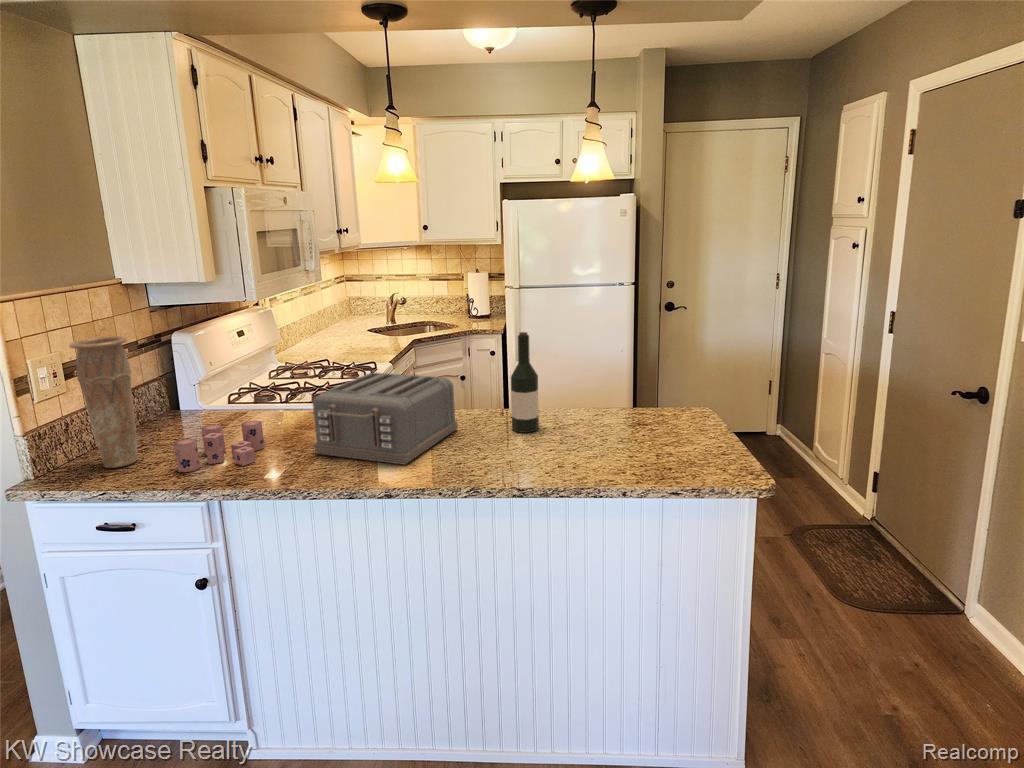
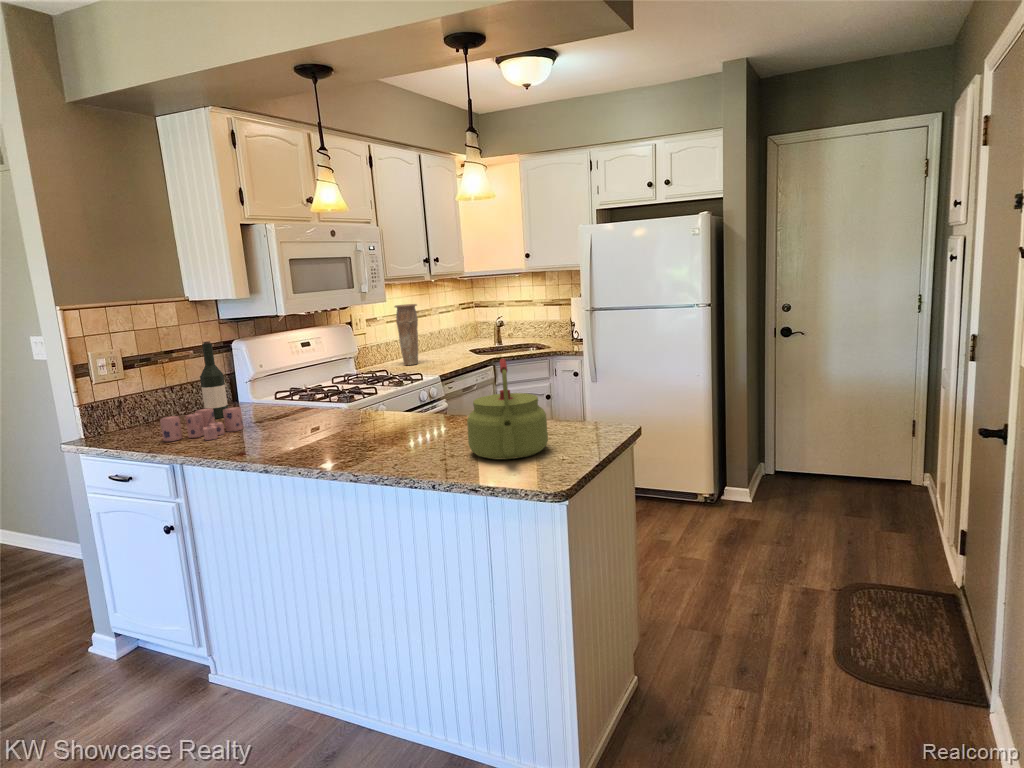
wine bottle: present [511,332,539,433] -> present [200,341,228,419]
vase: present [69,336,137,468] -> present [394,304,418,365]
kettle: none [599,358,681,458] -> present [467,359,548,459]
toaster: present [313,373,458,465] -> none [254,372,391,449]

